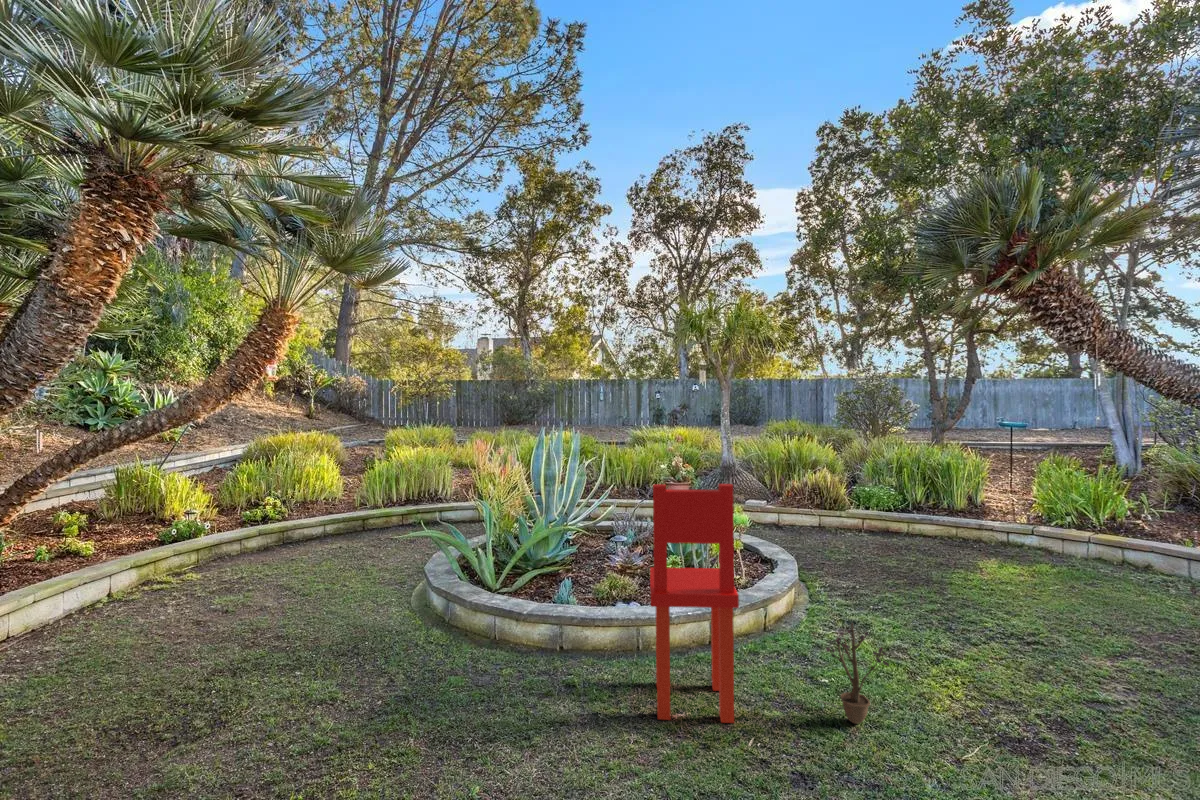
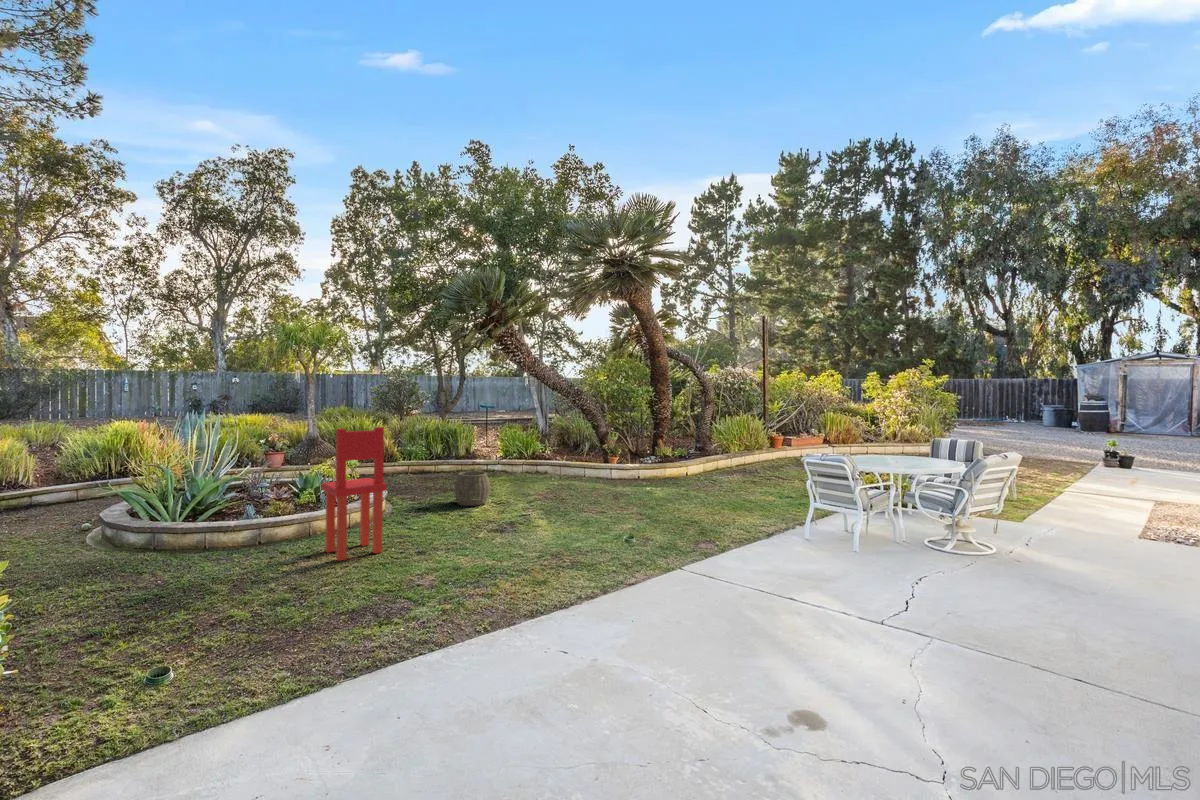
woven basket: none [916,561,999,639] -> present [454,471,490,506]
decorative plant: present [816,624,889,724] -> none [418,492,455,539]

